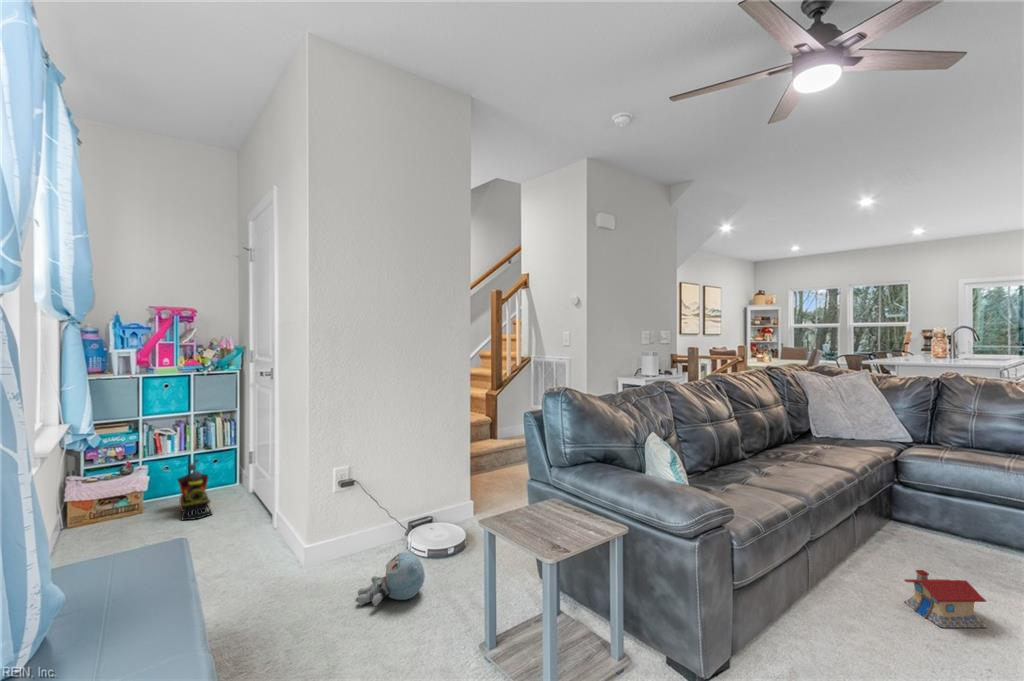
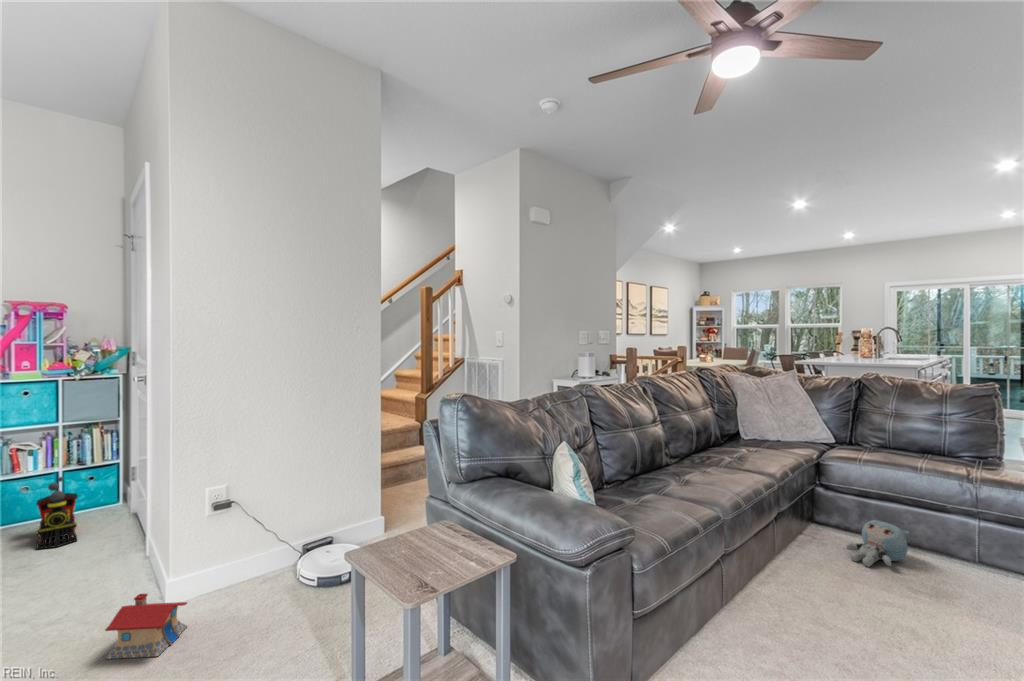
plush toy: present [358,551,425,606] -> present [846,520,909,567]
toy house: present [904,570,986,628] -> present [105,594,187,659]

